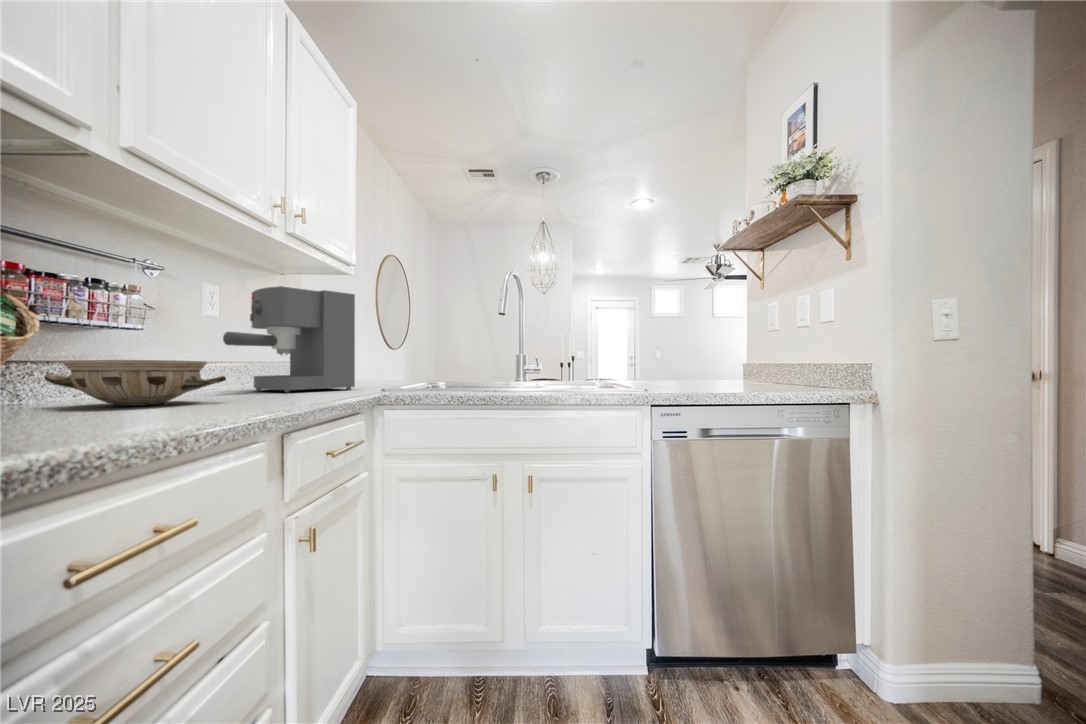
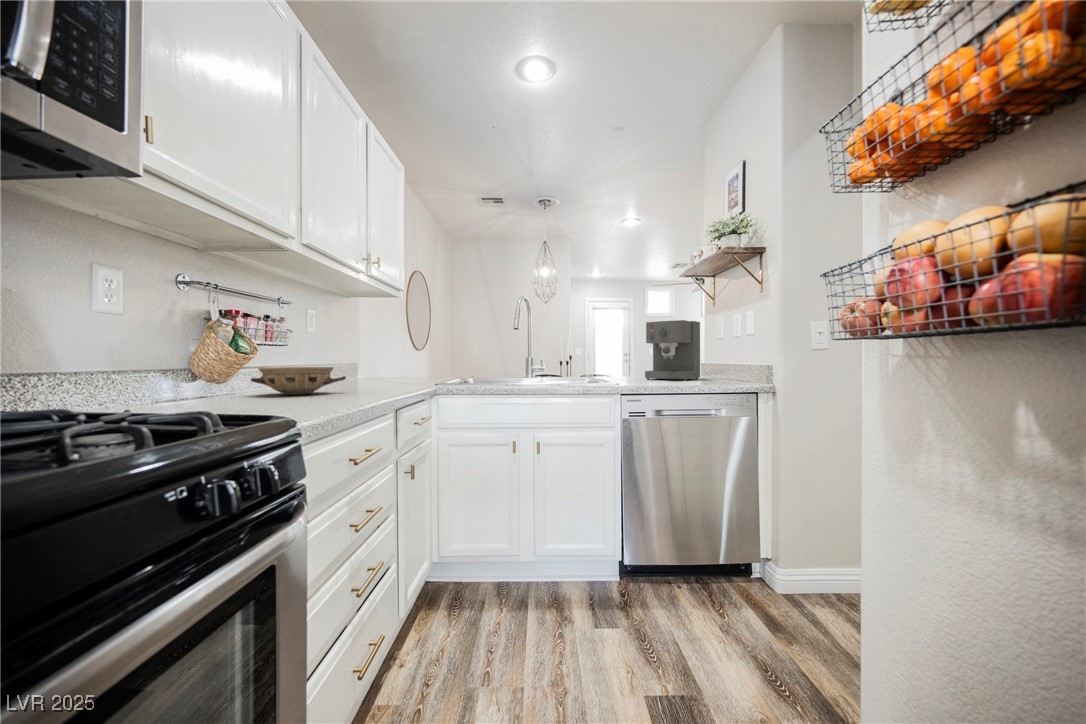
coffee maker: present [223,286,355,393] -> present [645,320,700,381]

